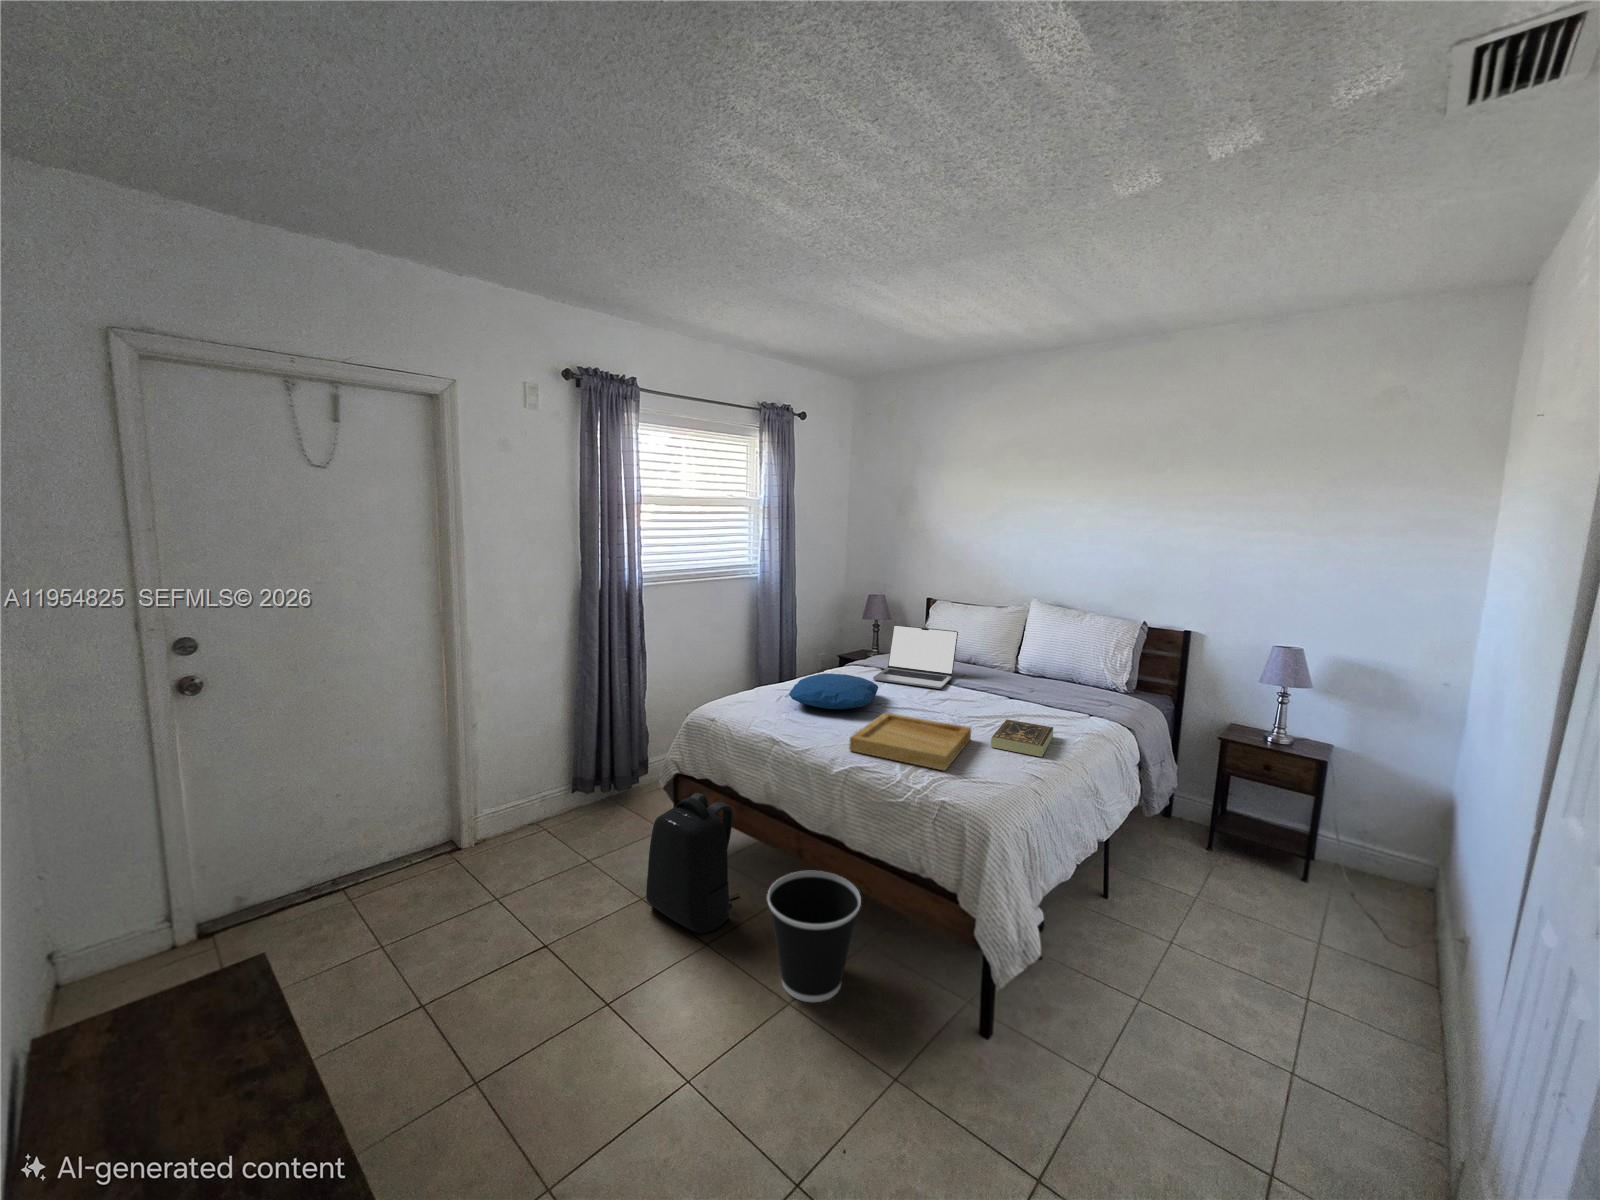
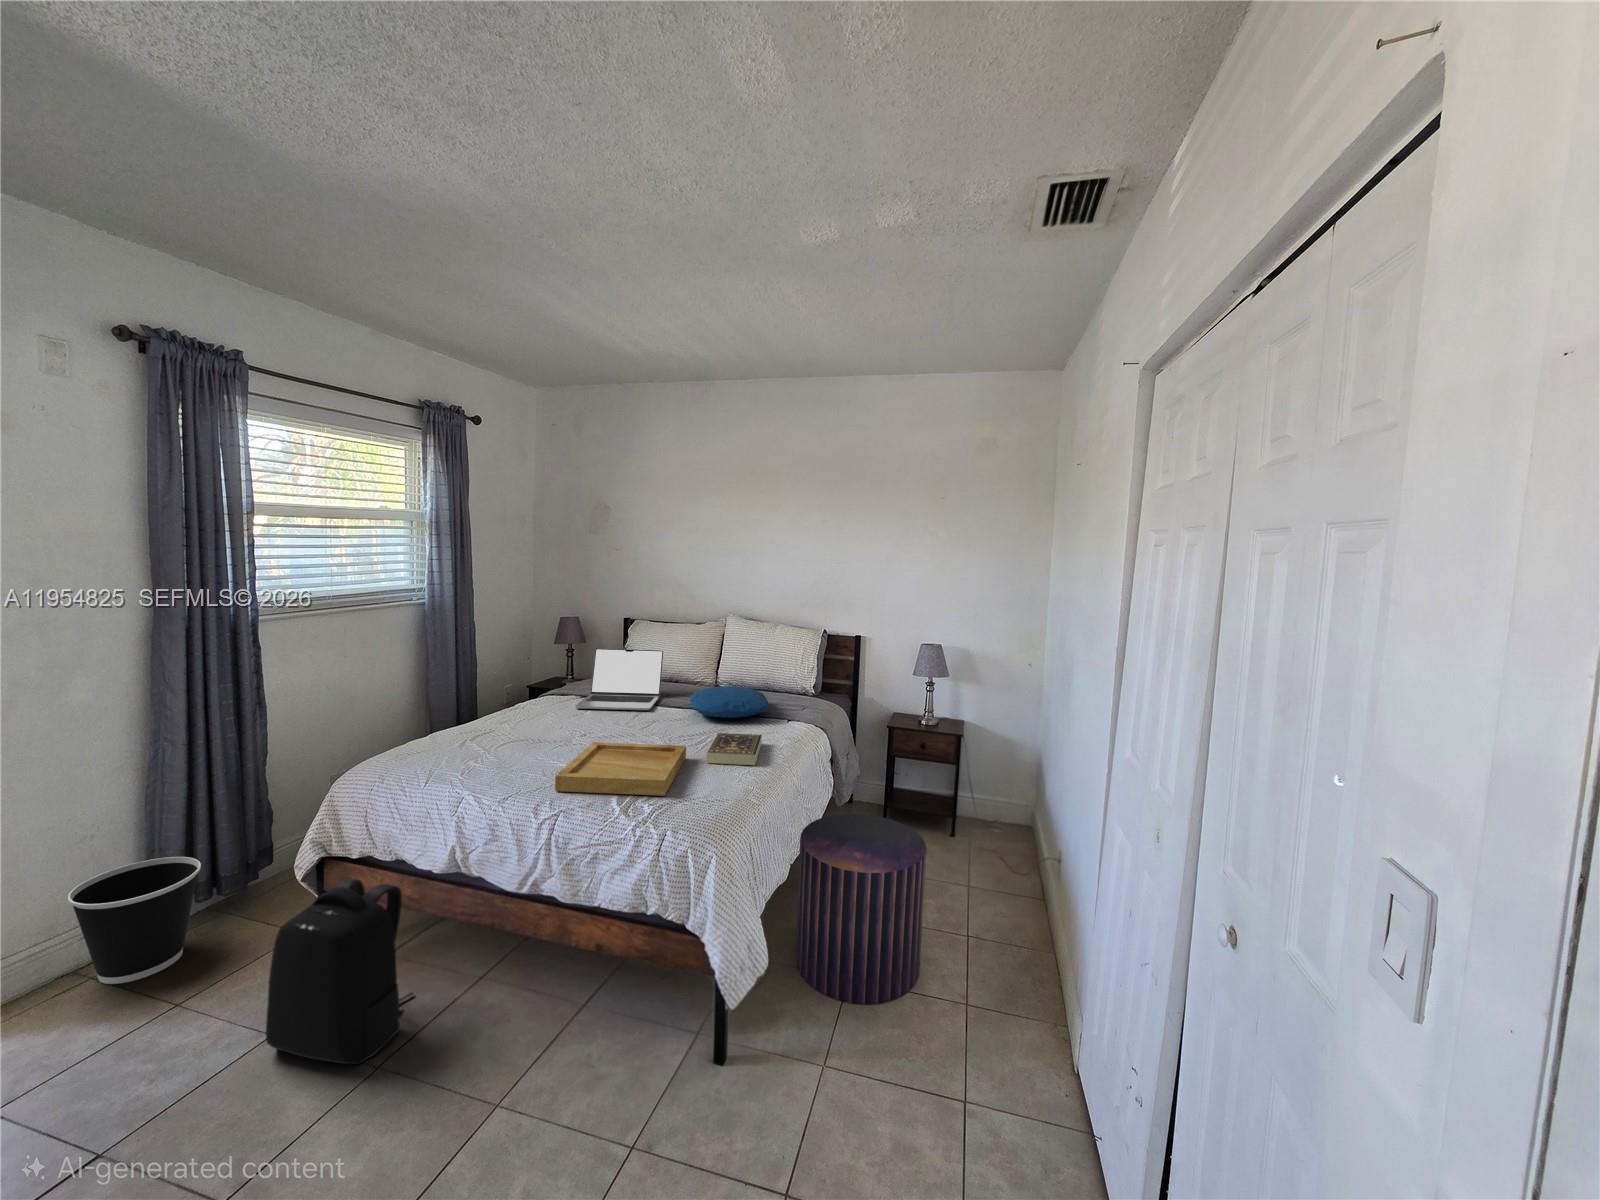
pillow: present [789,674,878,709] -> present [690,686,770,718]
pouf: none [1077,825,1247,1038] -> present [795,814,926,1004]
wastebasket: present [767,871,861,1002] -> present [68,857,201,984]

